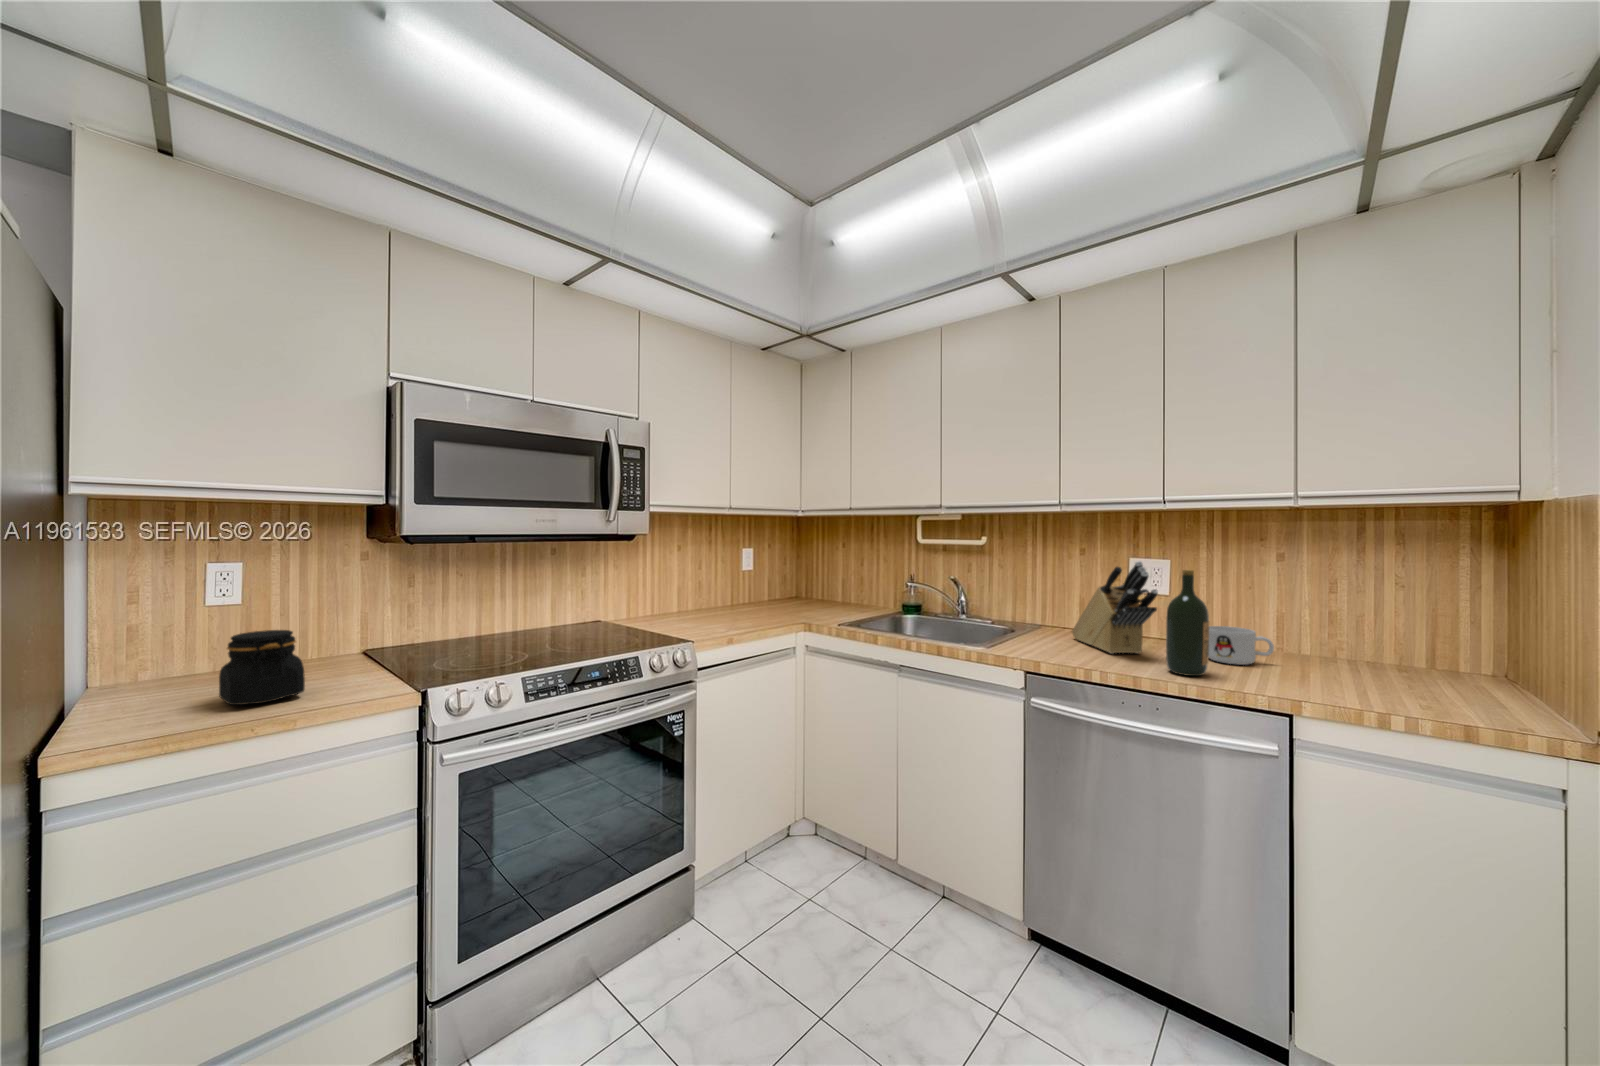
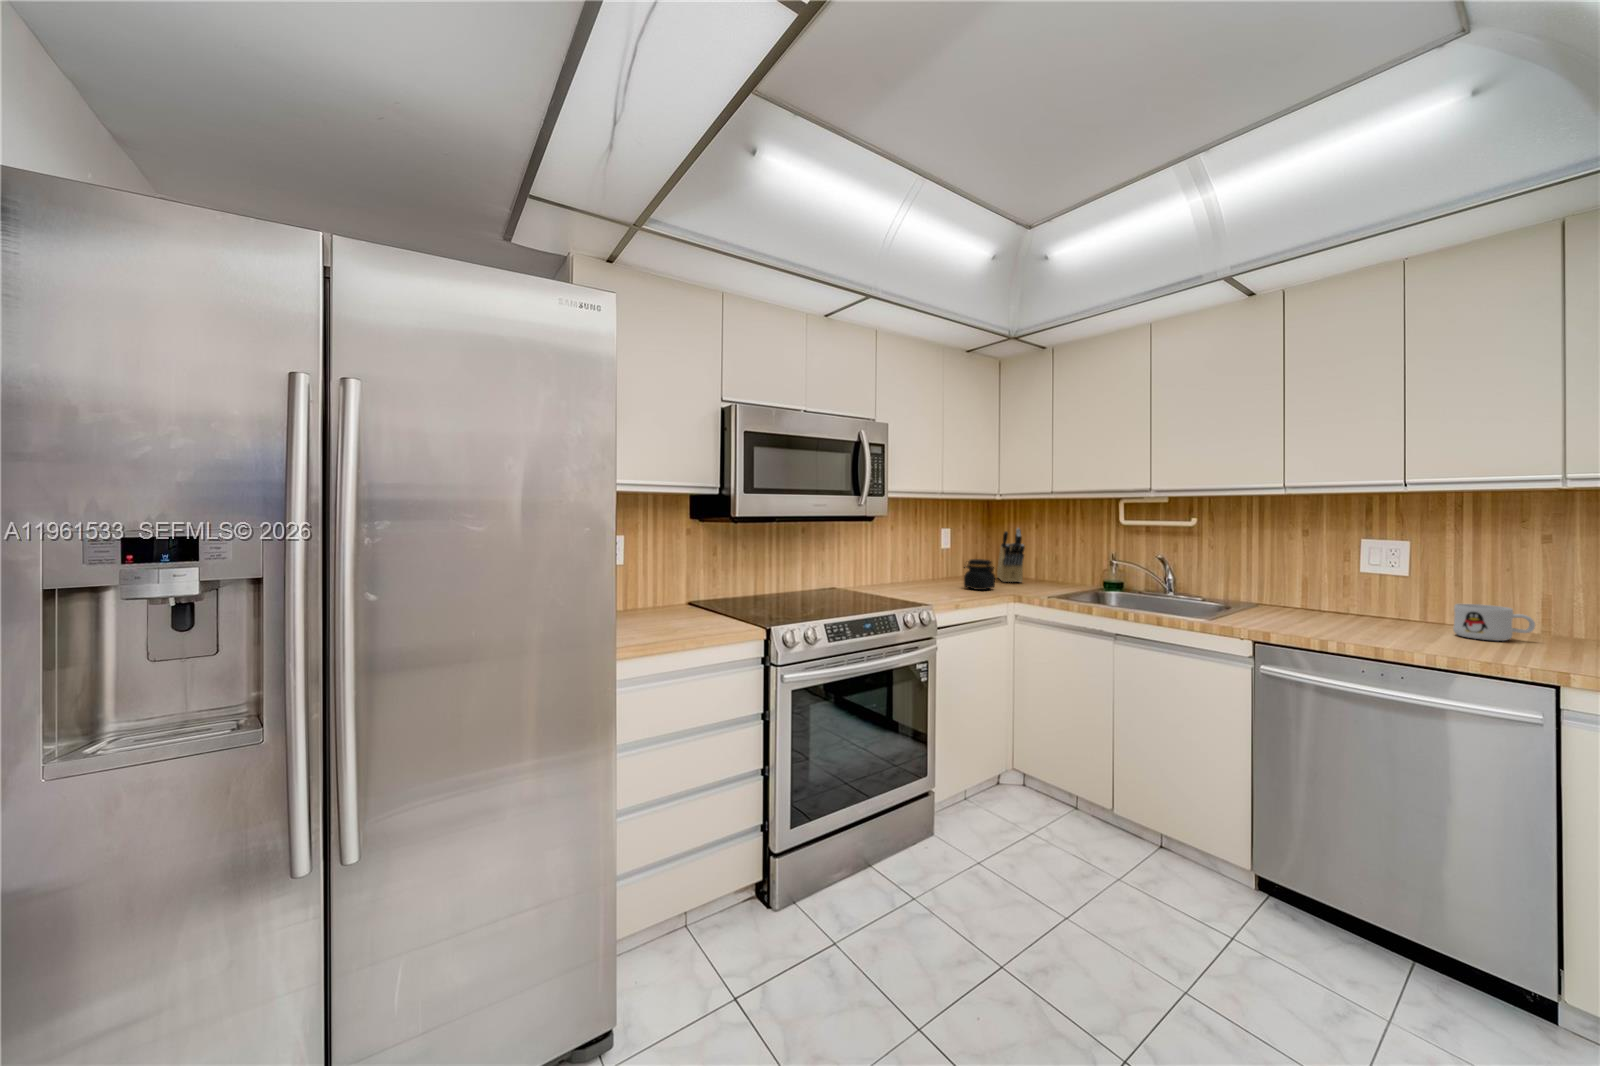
knife block: present [1072,561,1158,654] -> present [997,528,1025,582]
wine bottle: present [1166,570,1209,676] -> none [1407,547,1458,647]
jar: present [219,630,305,705] -> present [964,559,995,590]

